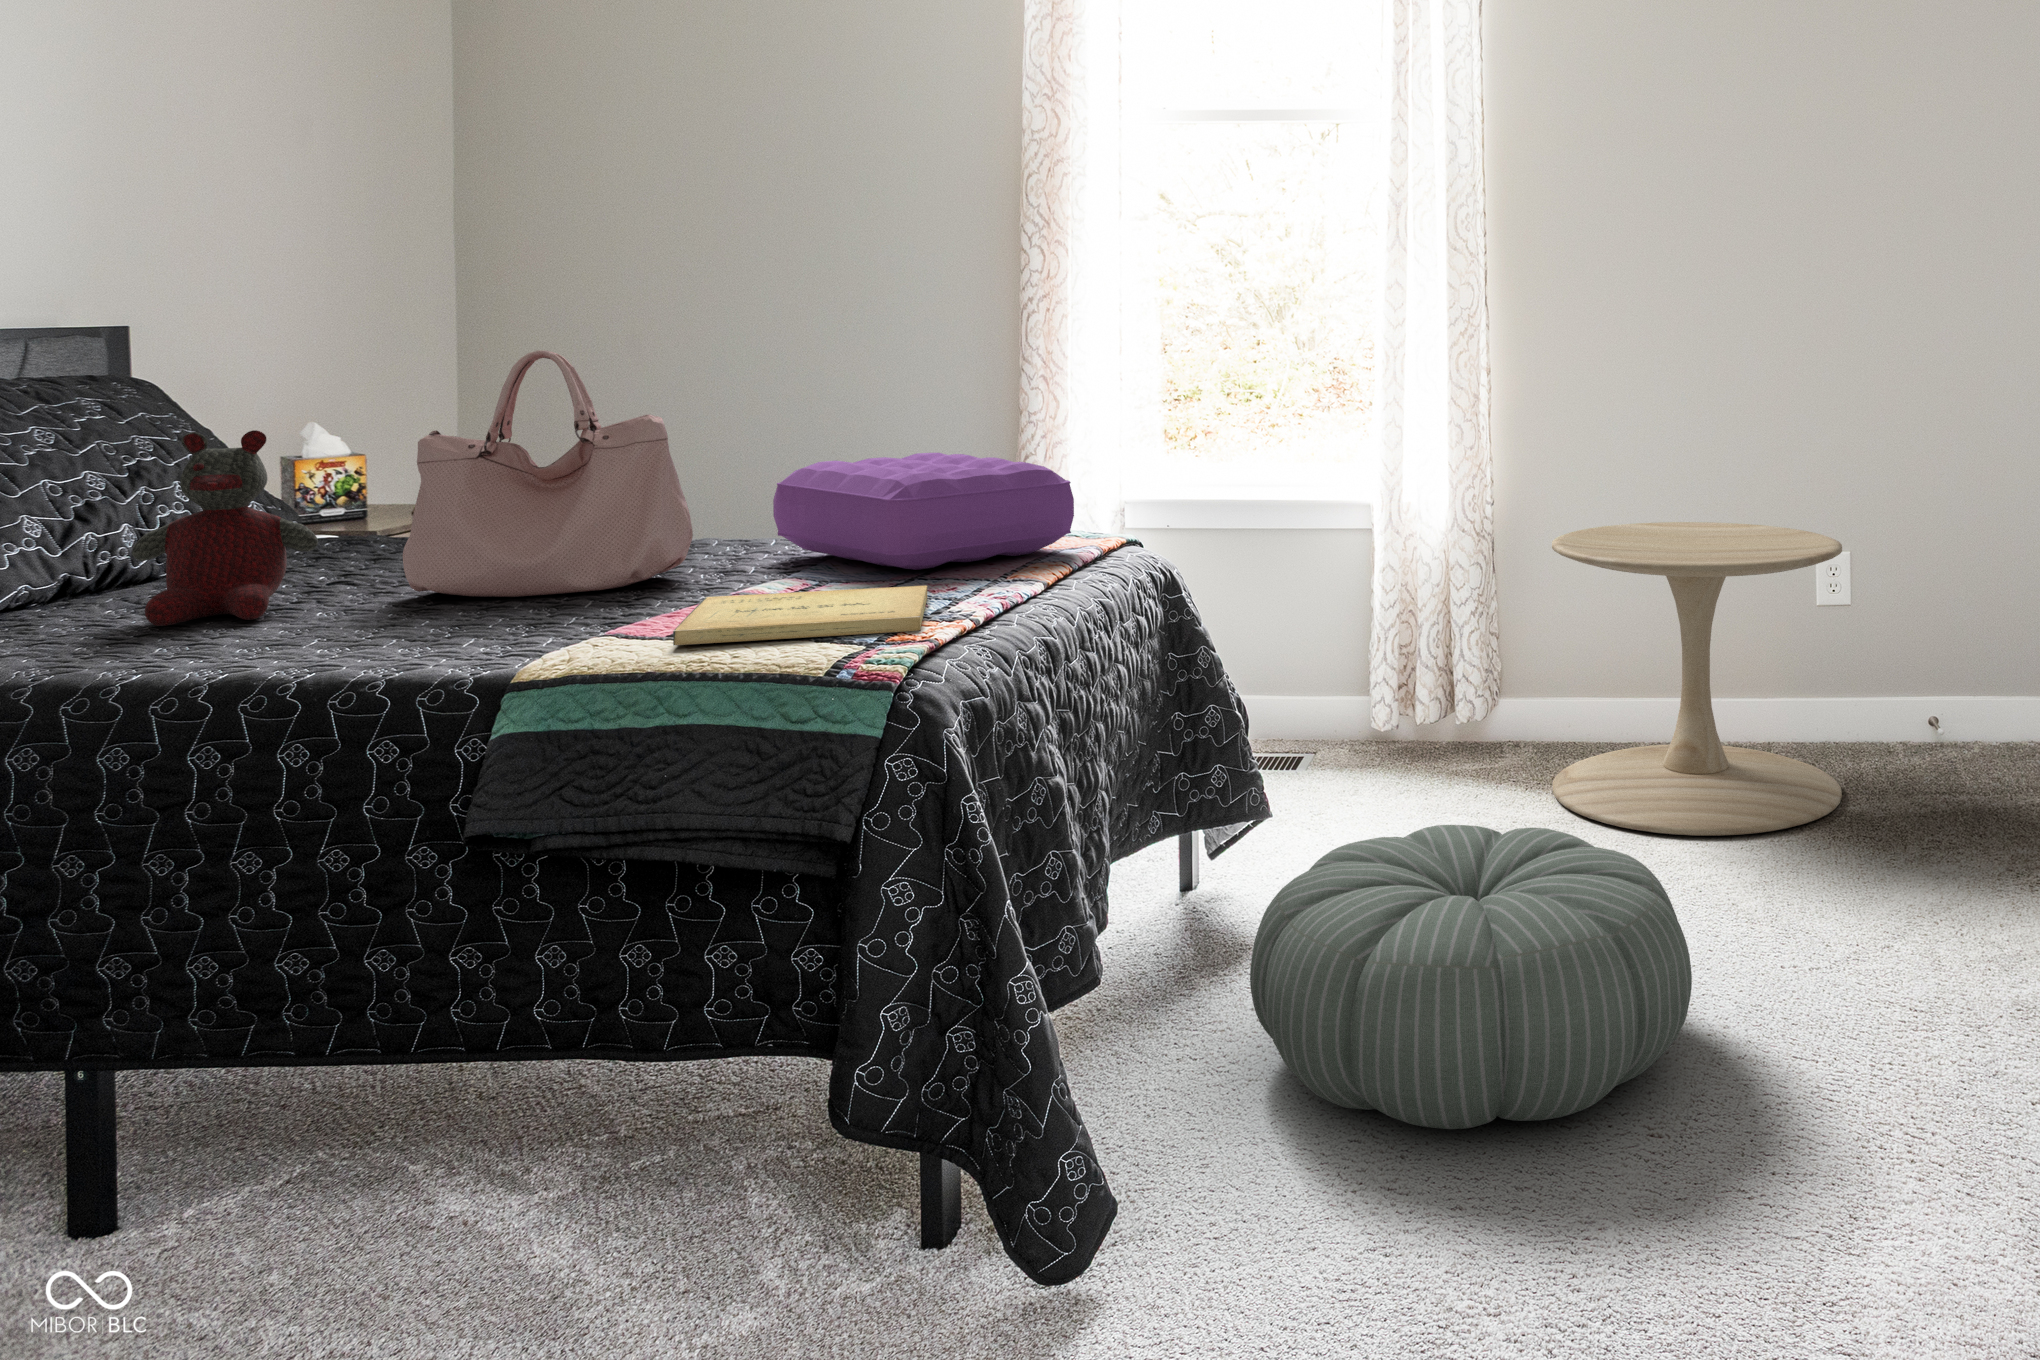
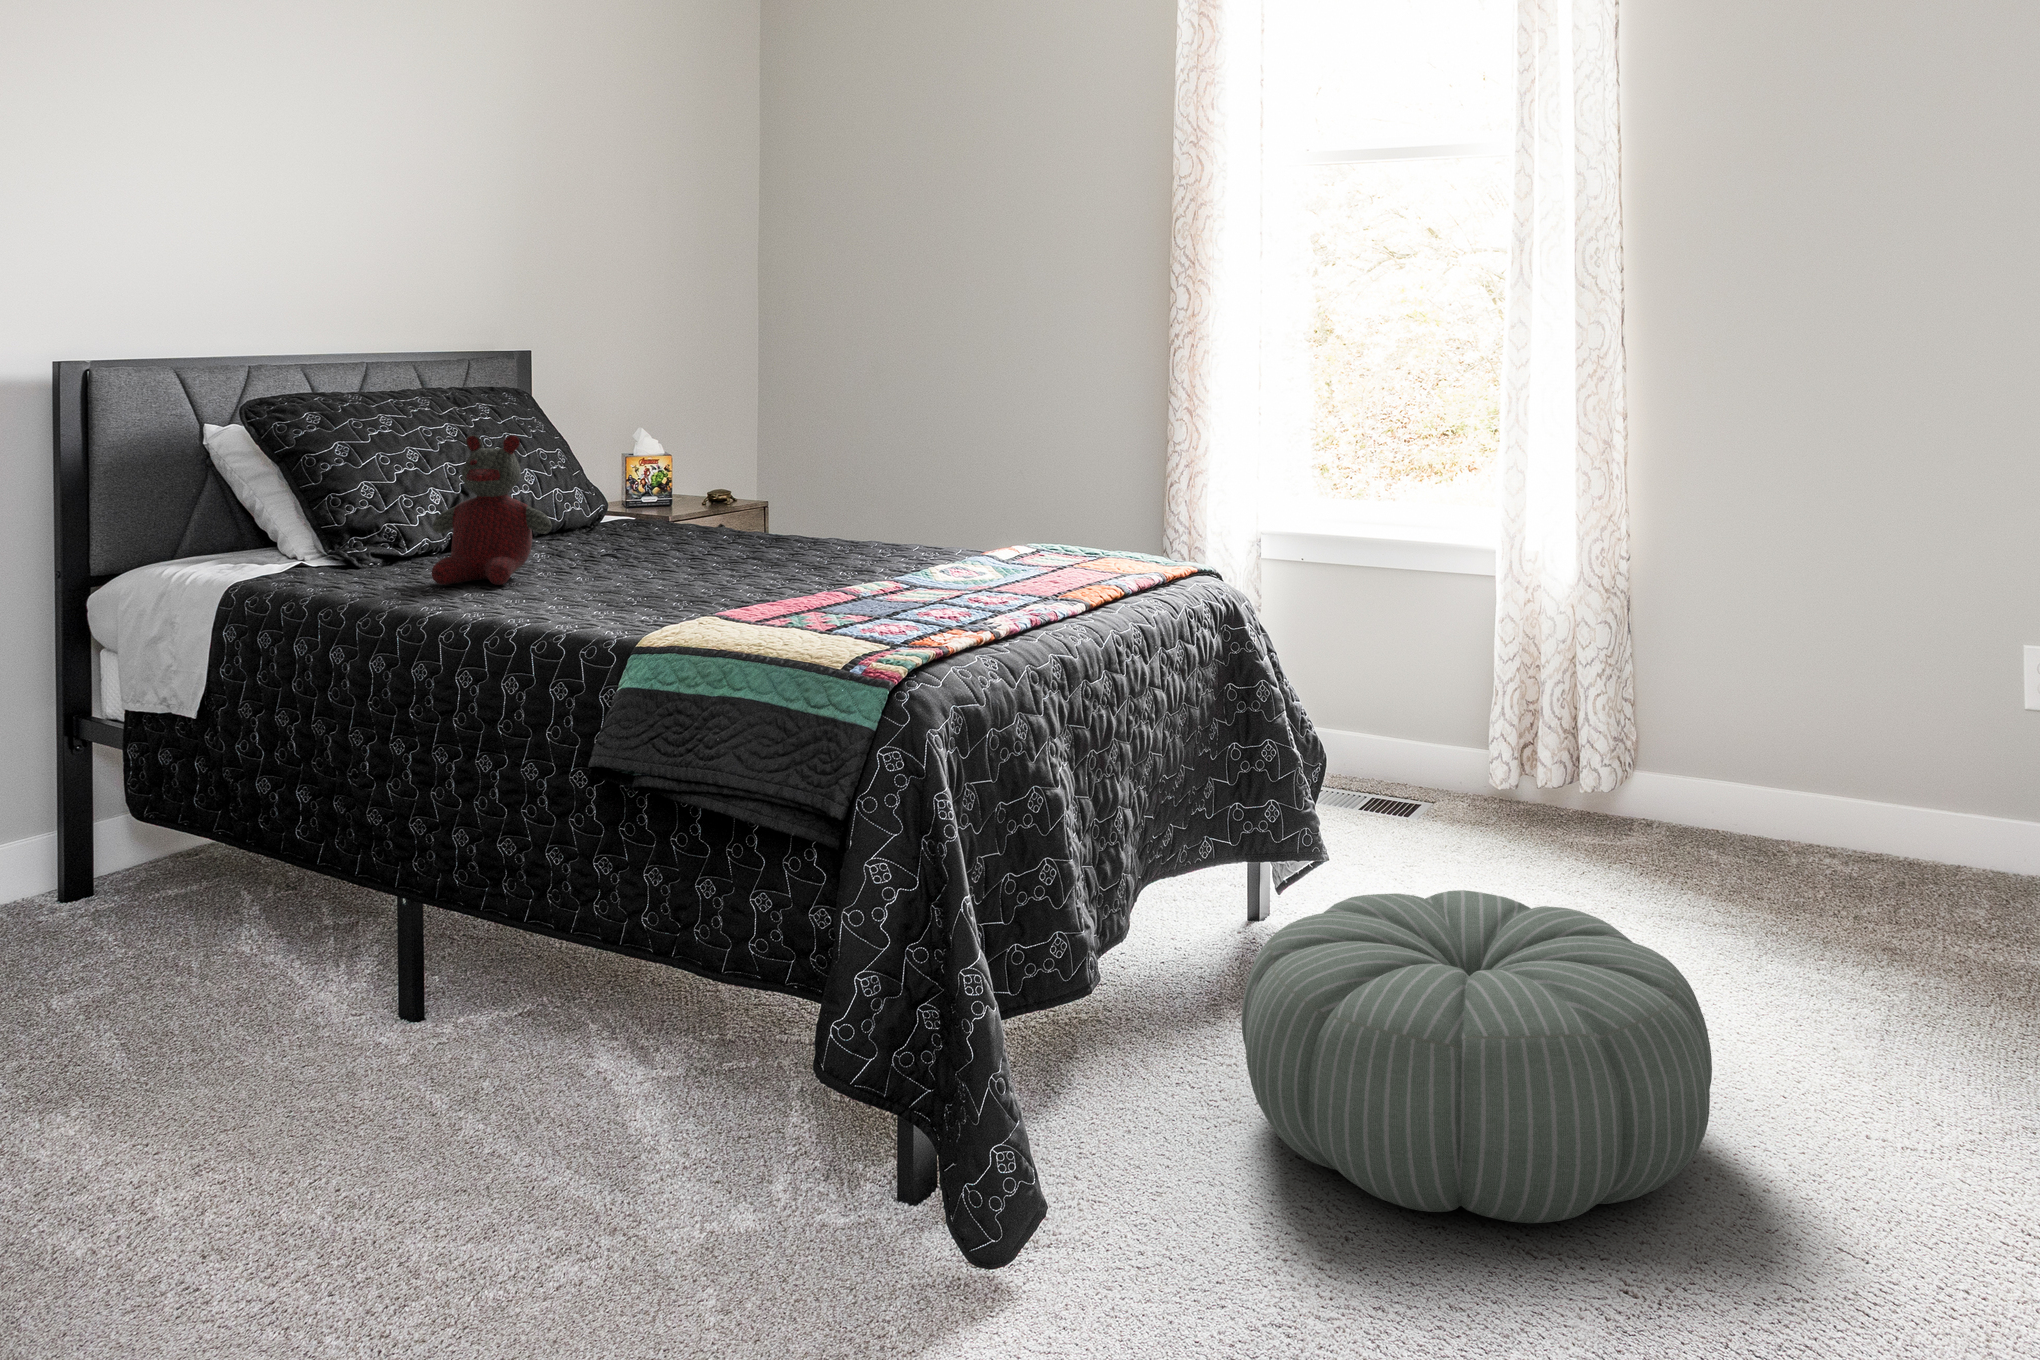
handbag: present [403,350,693,597] -> none [609,376,815,582]
pillow: present [773,453,1074,570] -> none [892,477,1136,583]
side table: present [1552,522,1842,836] -> none [1671,593,2032,960]
book: present [673,585,927,645] -> none [746,593,976,637]

